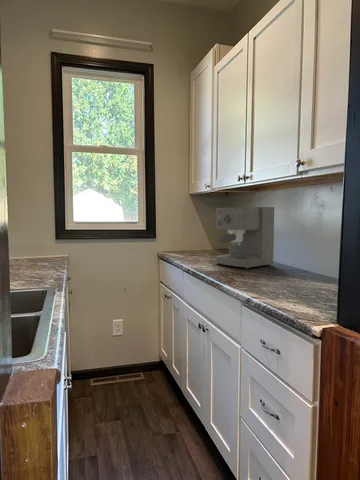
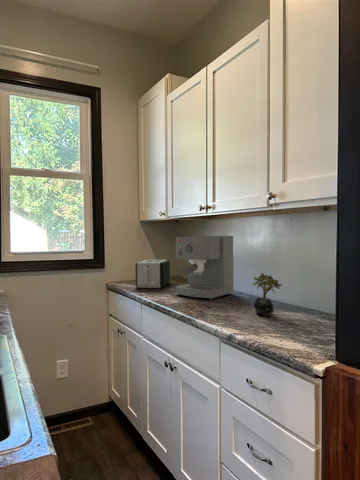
toaster: none [181,231,216,258] -> present [136,260,170,288]
succulent plant: none [281,242,312,285] -> present [253,273,282,317]

